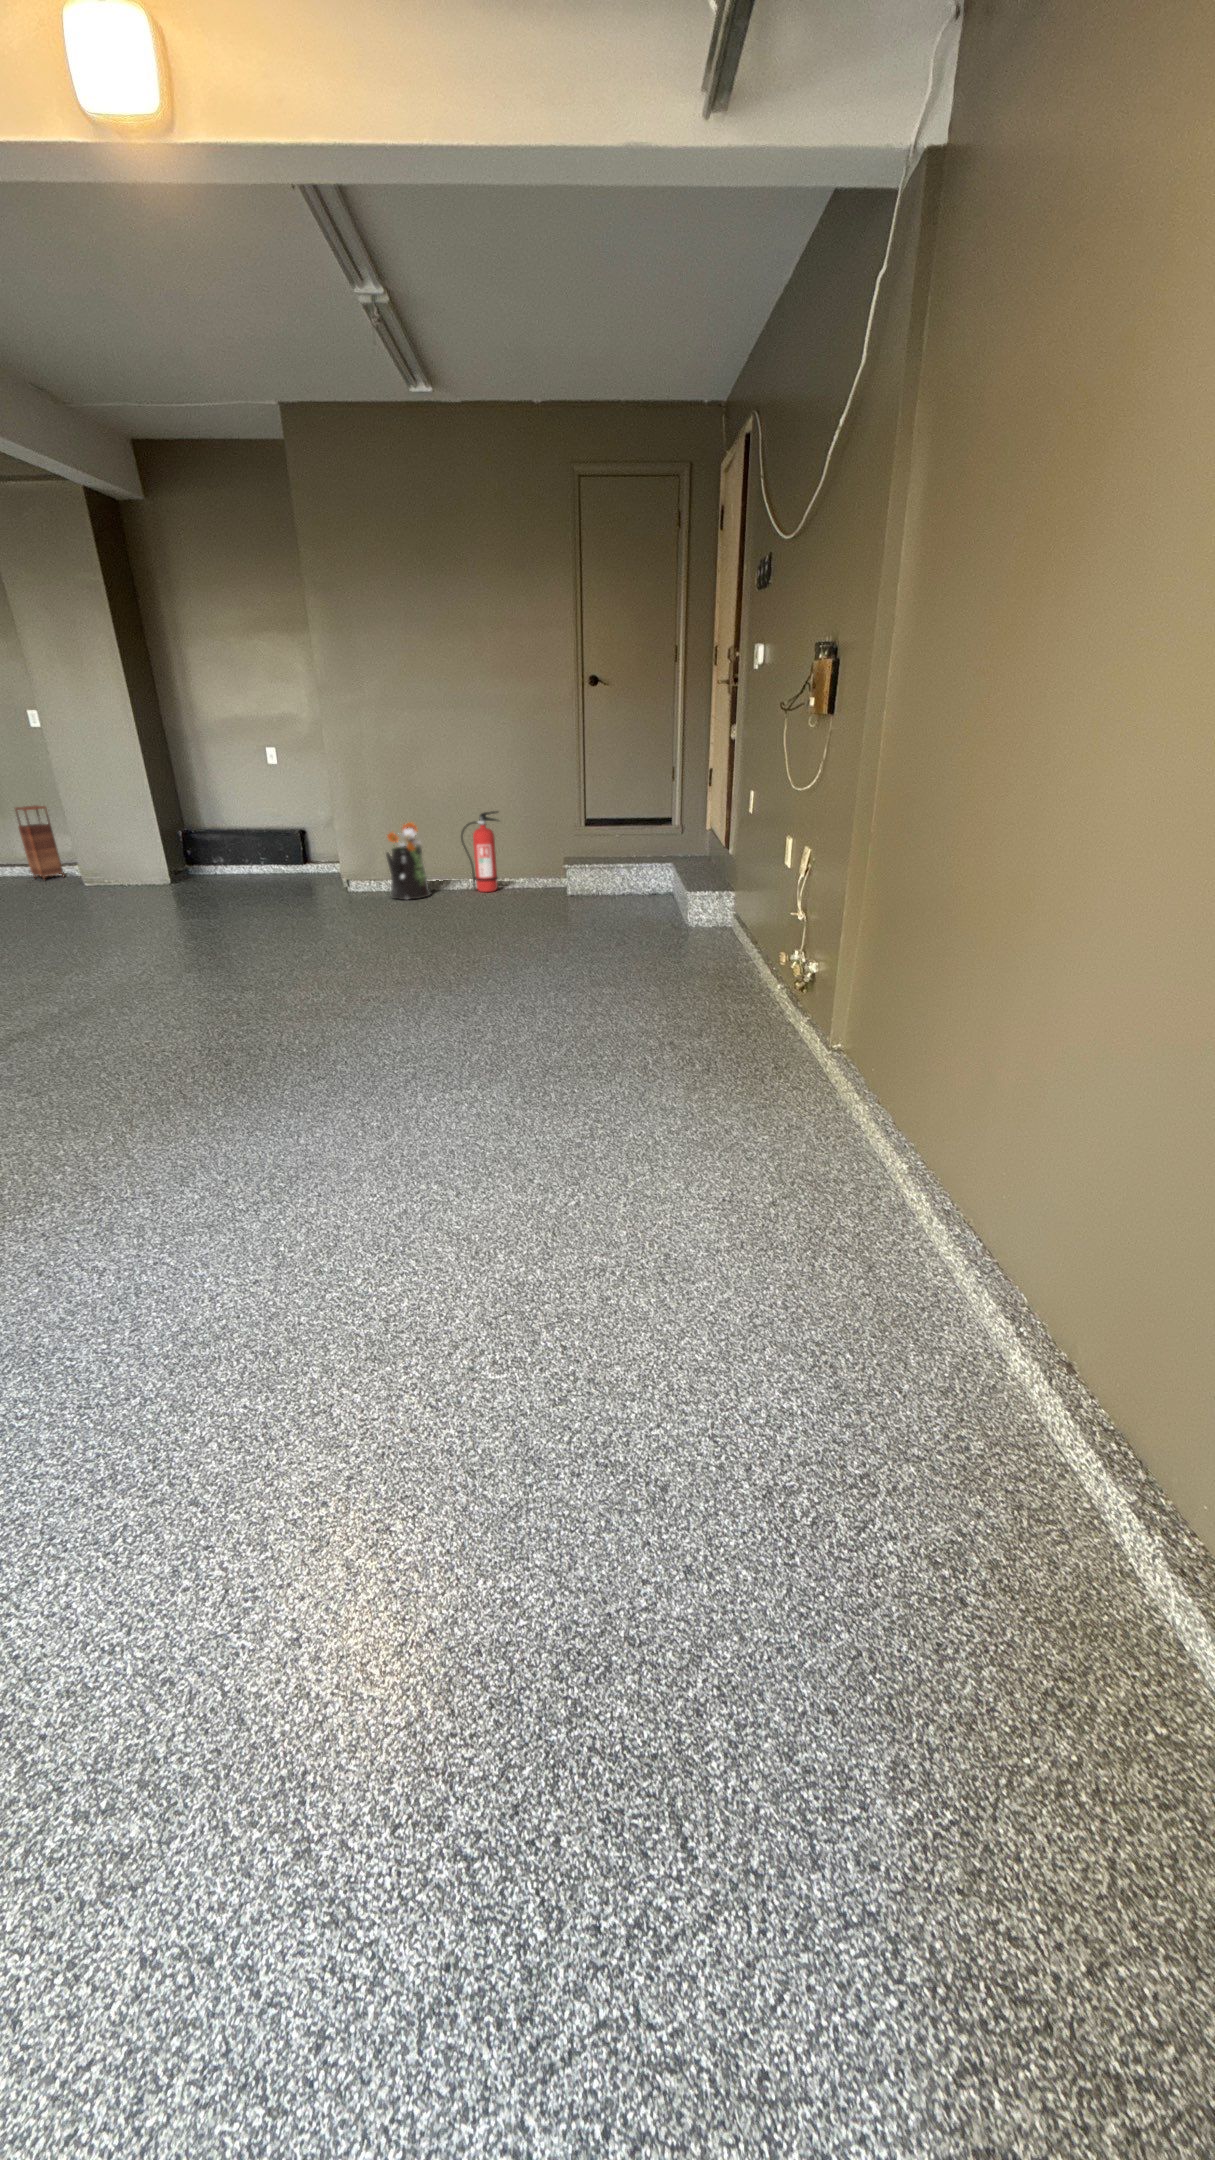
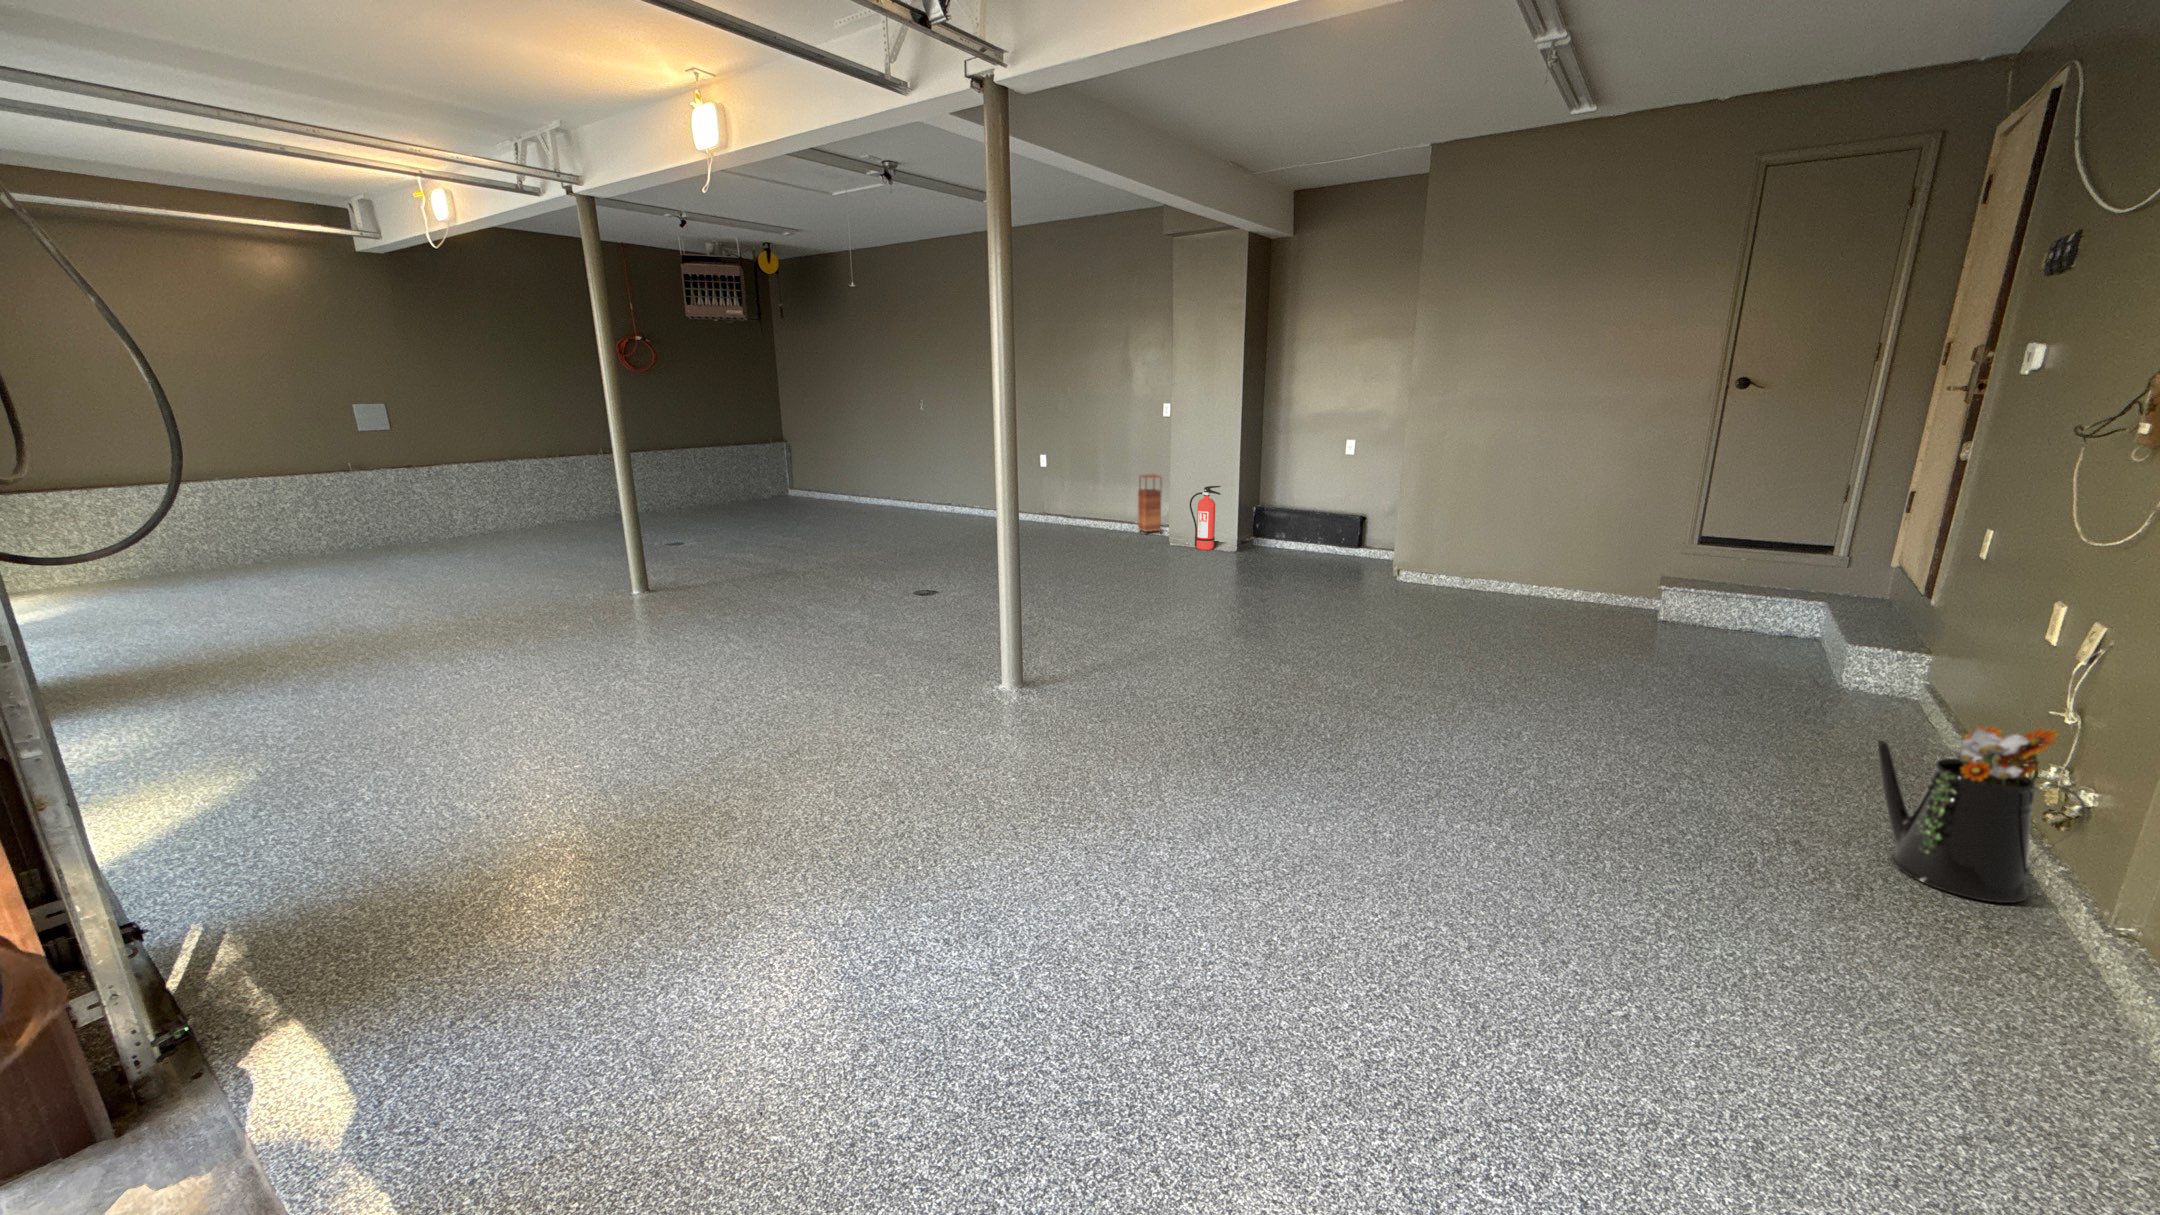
fire extinguisher: present [461,811,498,892] -> present [1190,486,1221,550]
watering can: present [386,823,431,900] -> present [1877,726,2087,903]

